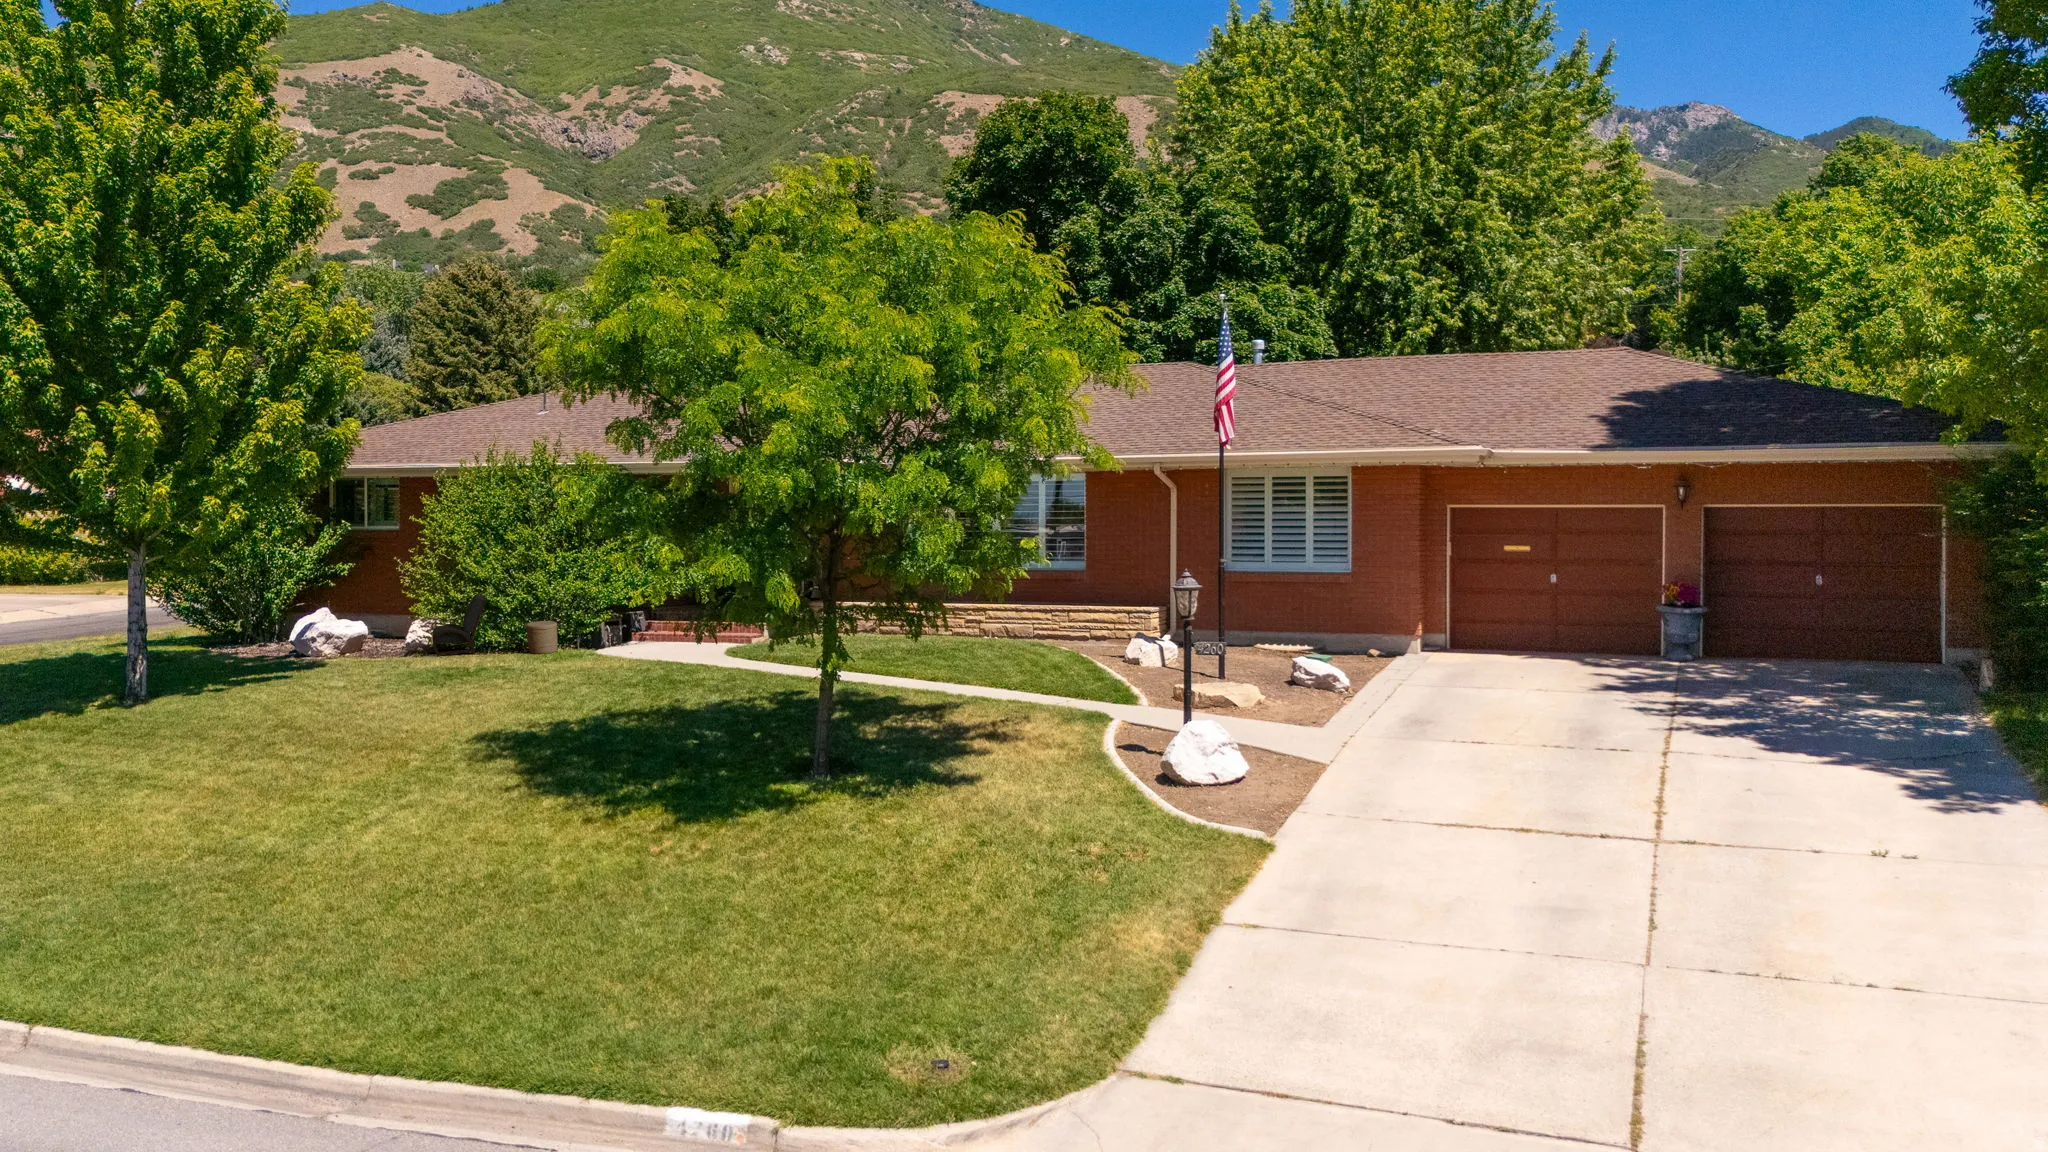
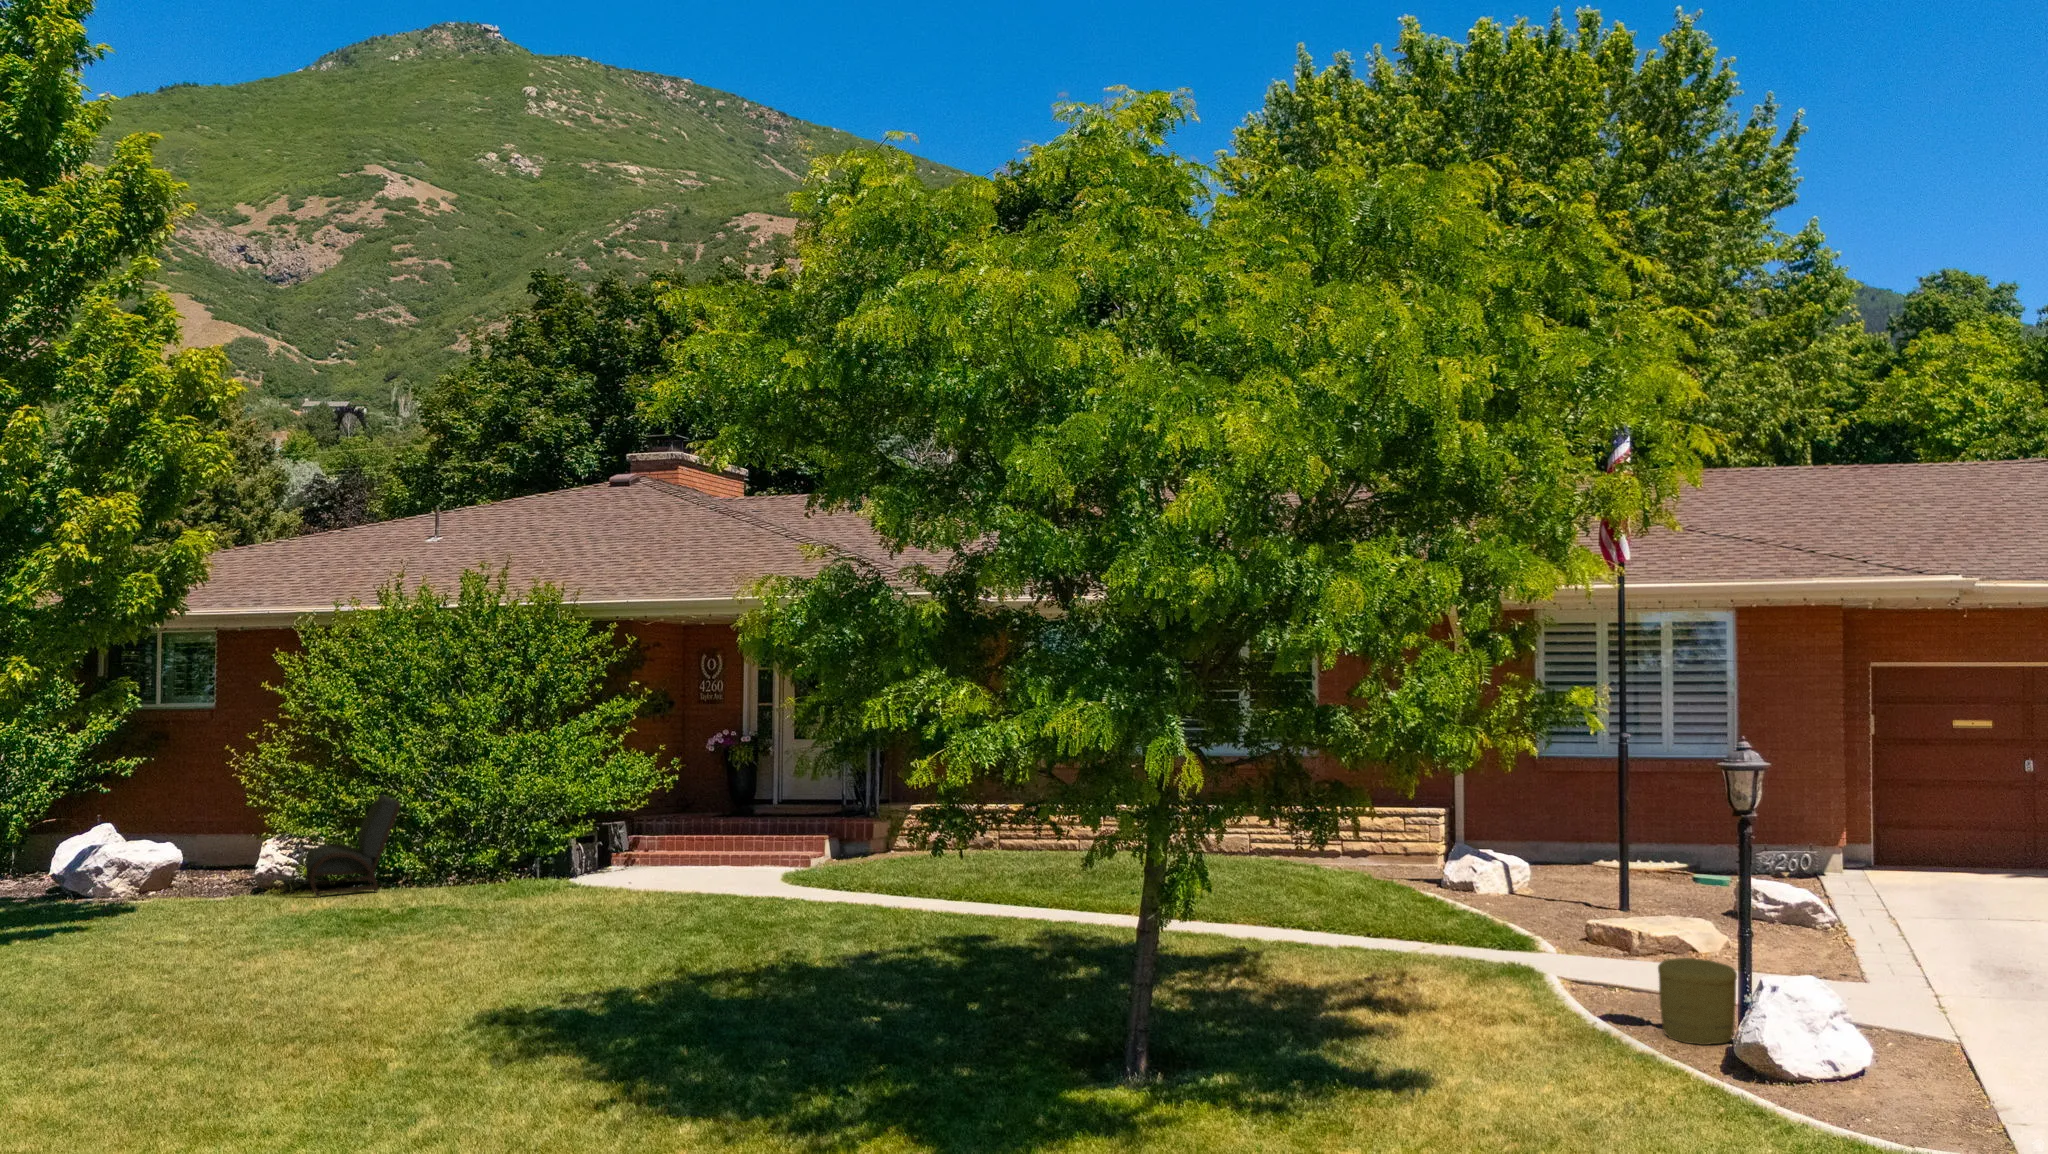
woven basket: present [526,621,558,654] -> present [1658,958,1737,1045]

